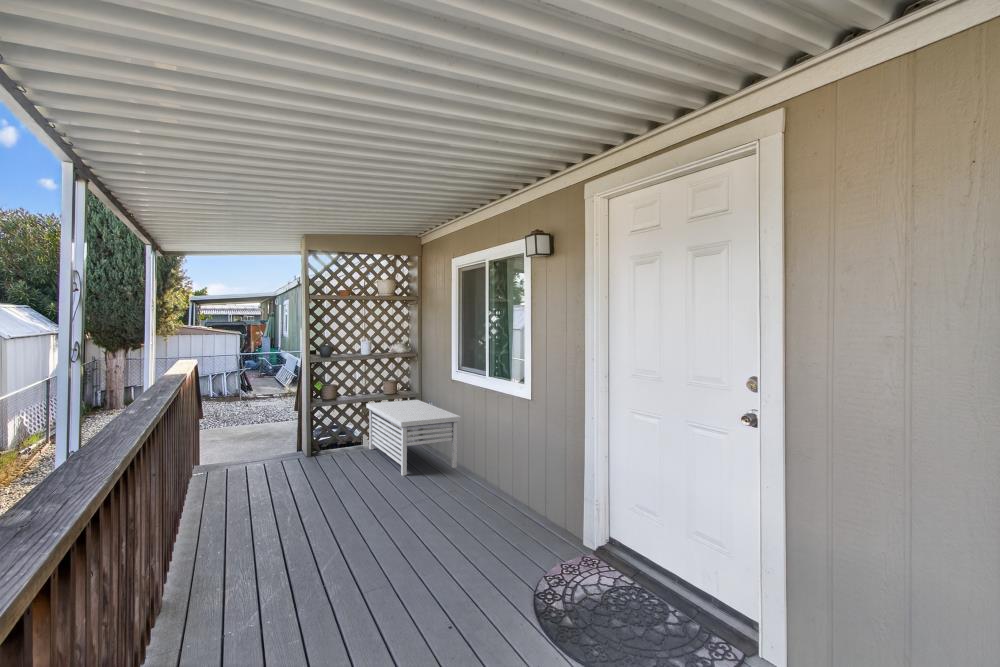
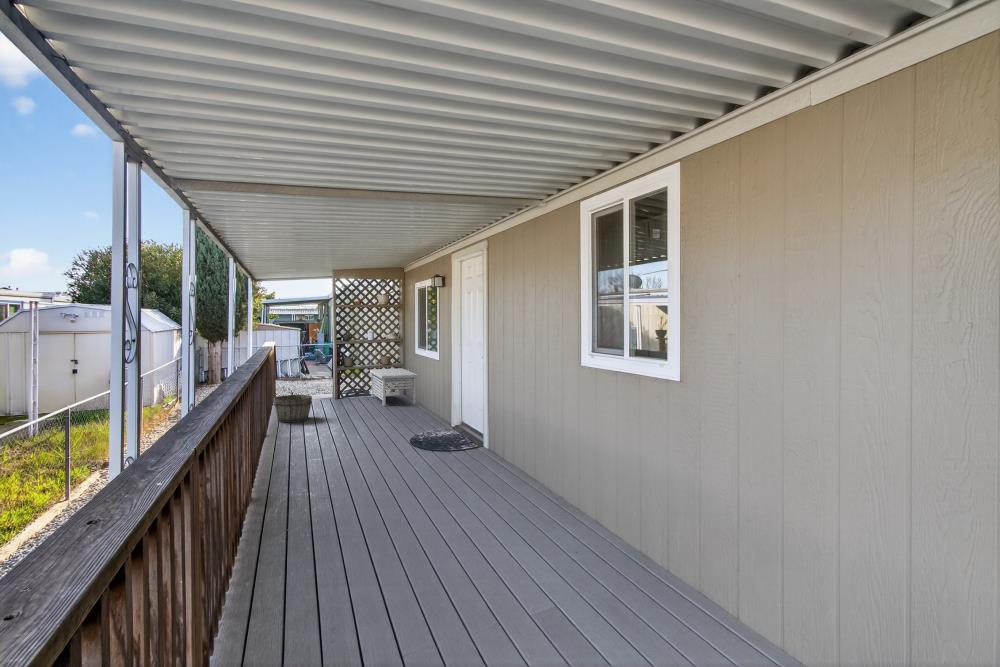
wooden bucket: none [188,468,276,547] -> present [274,389,312,422]

